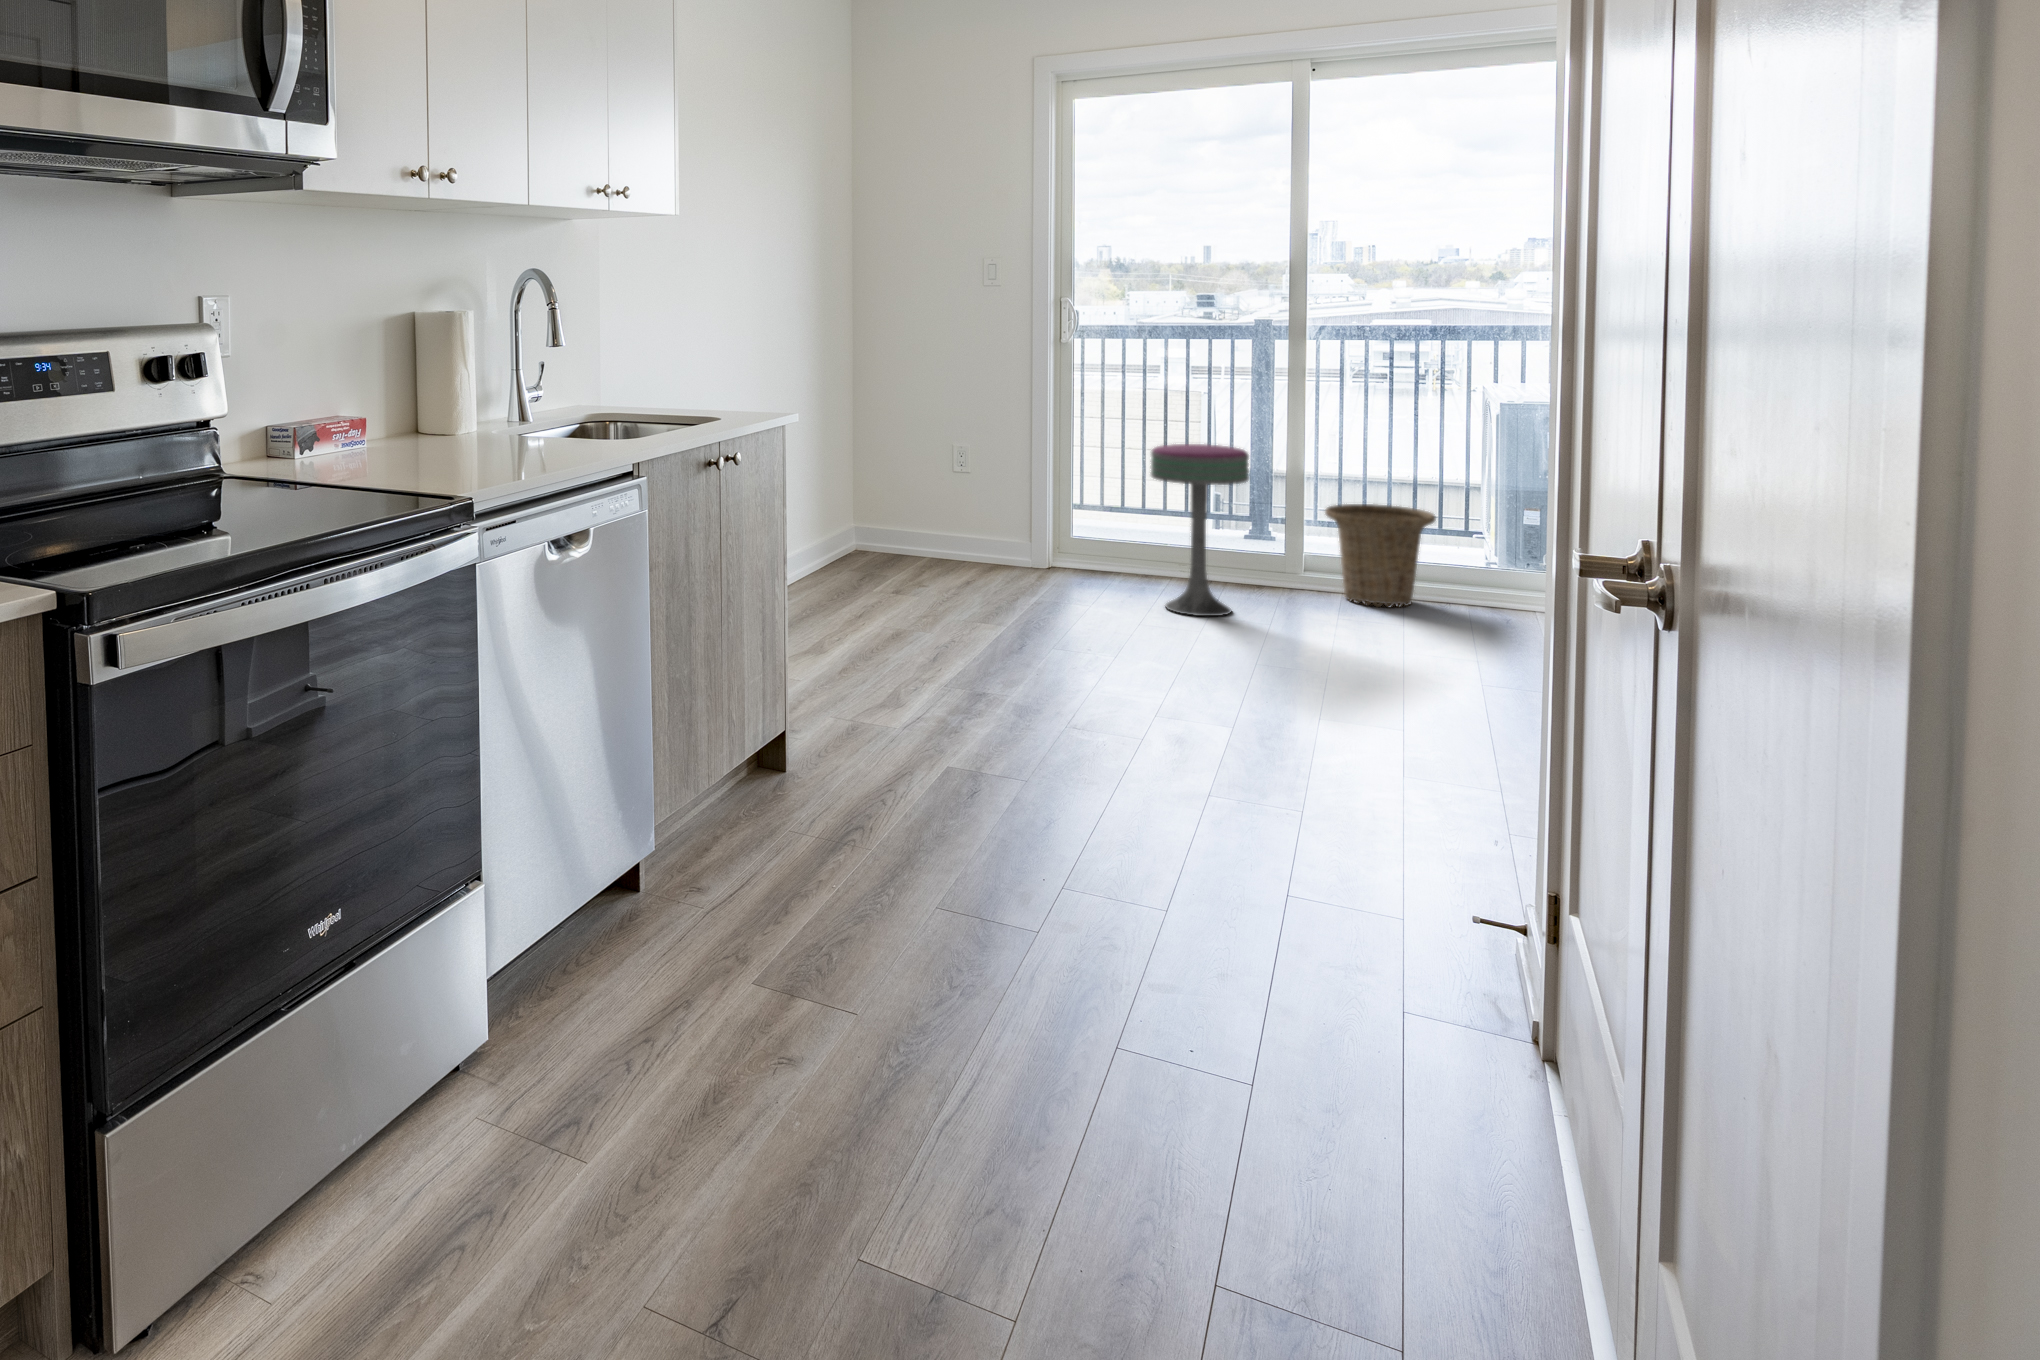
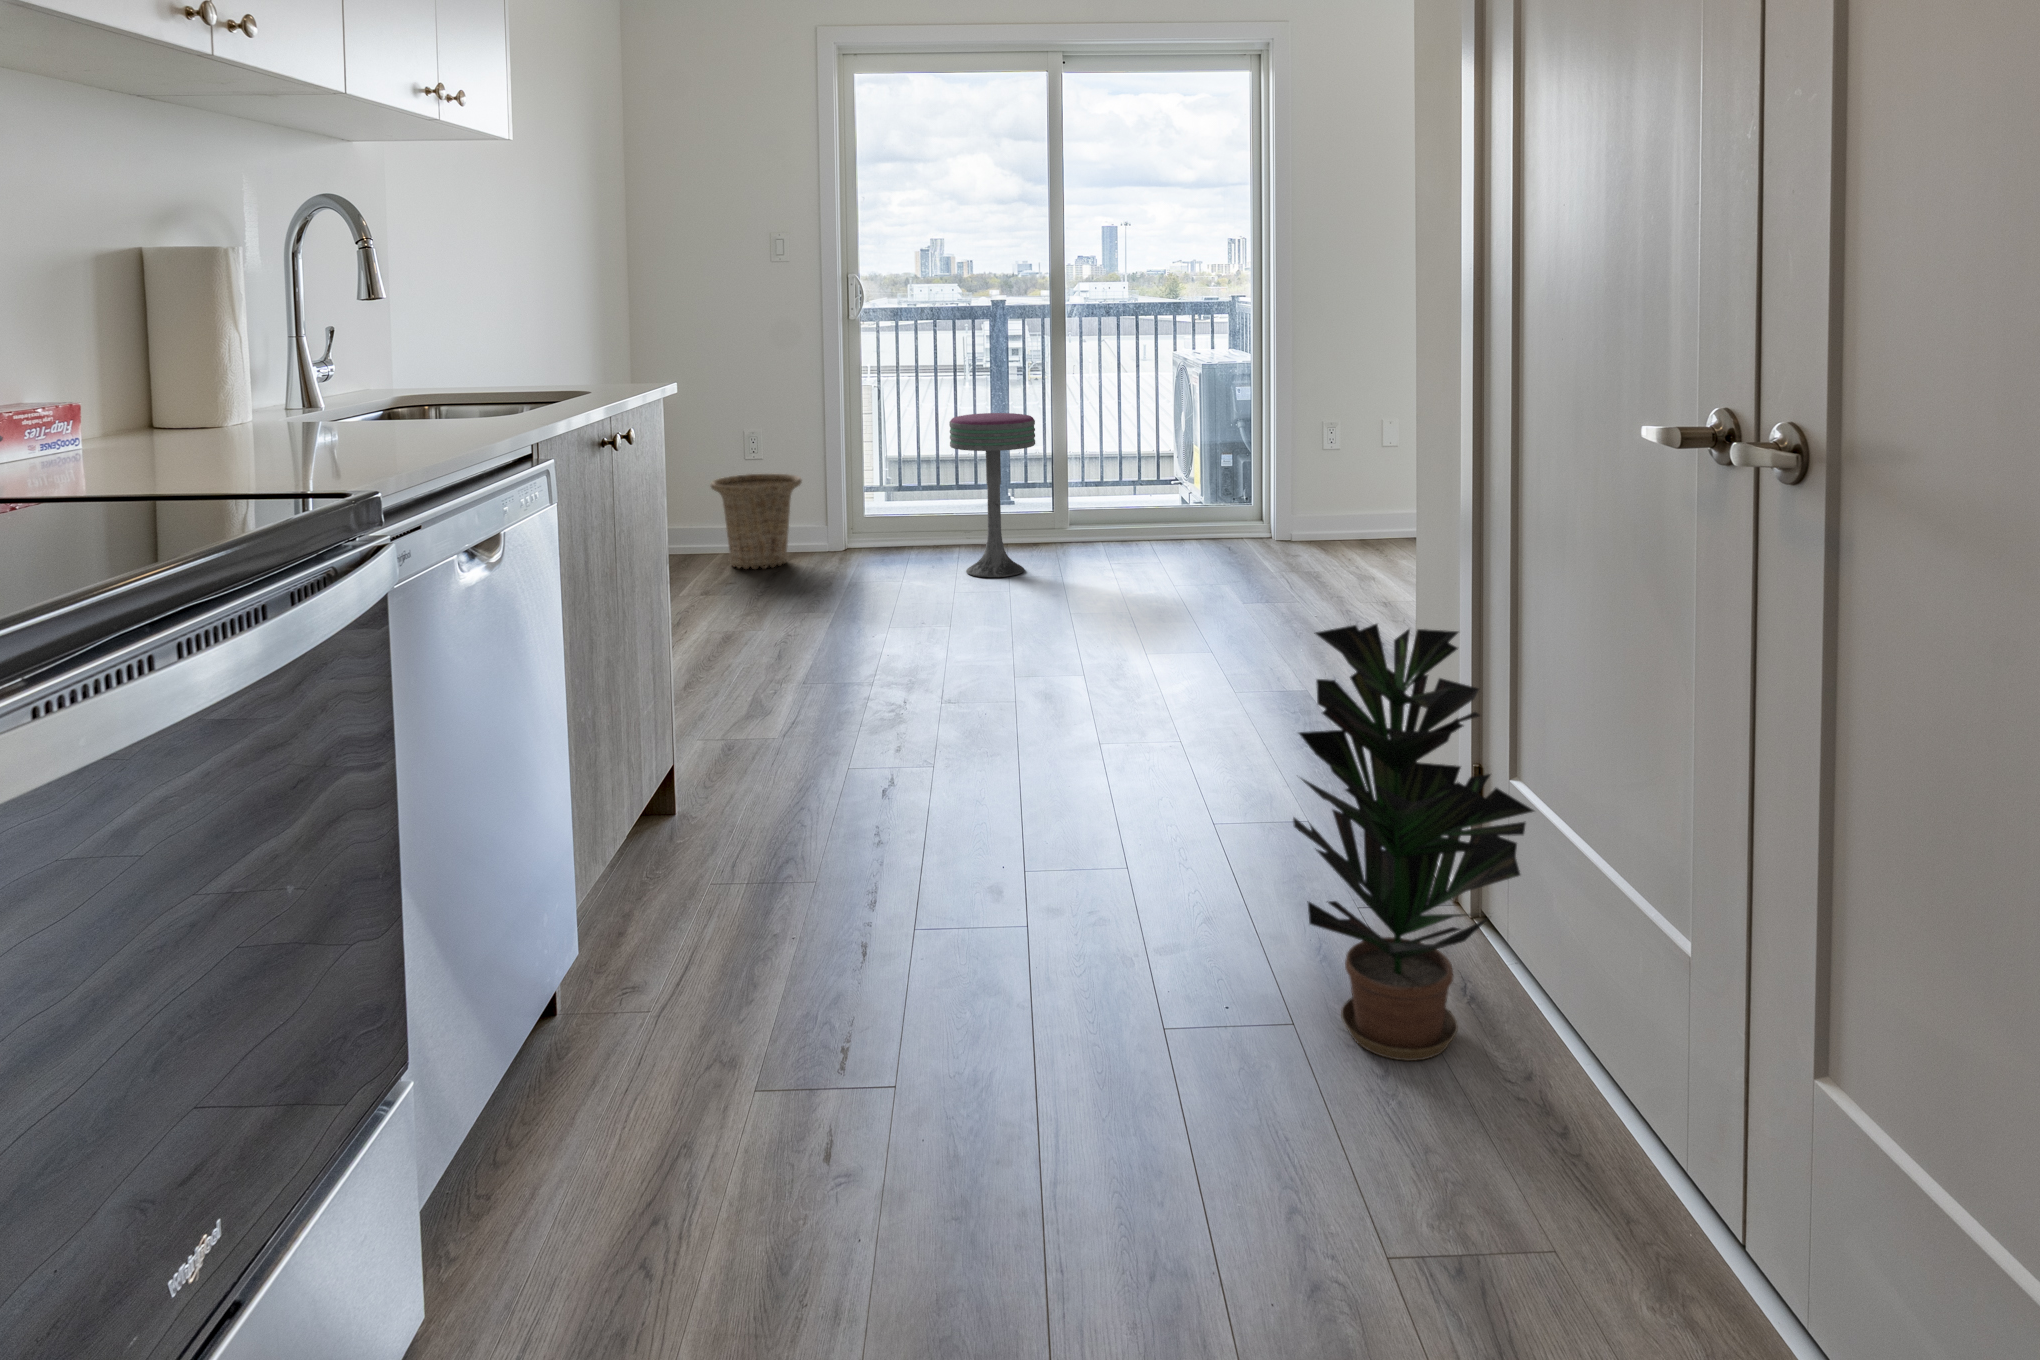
basket: present [1325,504,1436,607] -> present [711,474,802,569]
potted plant: none [1239,708,1537,1152] -> present [1293,624,1534,1061]

